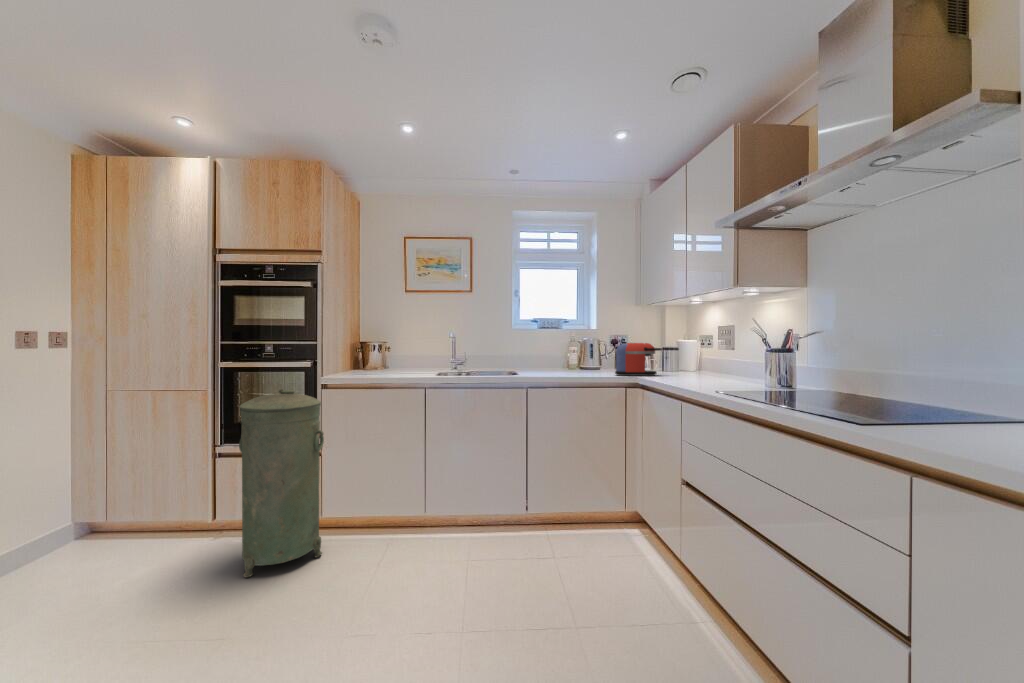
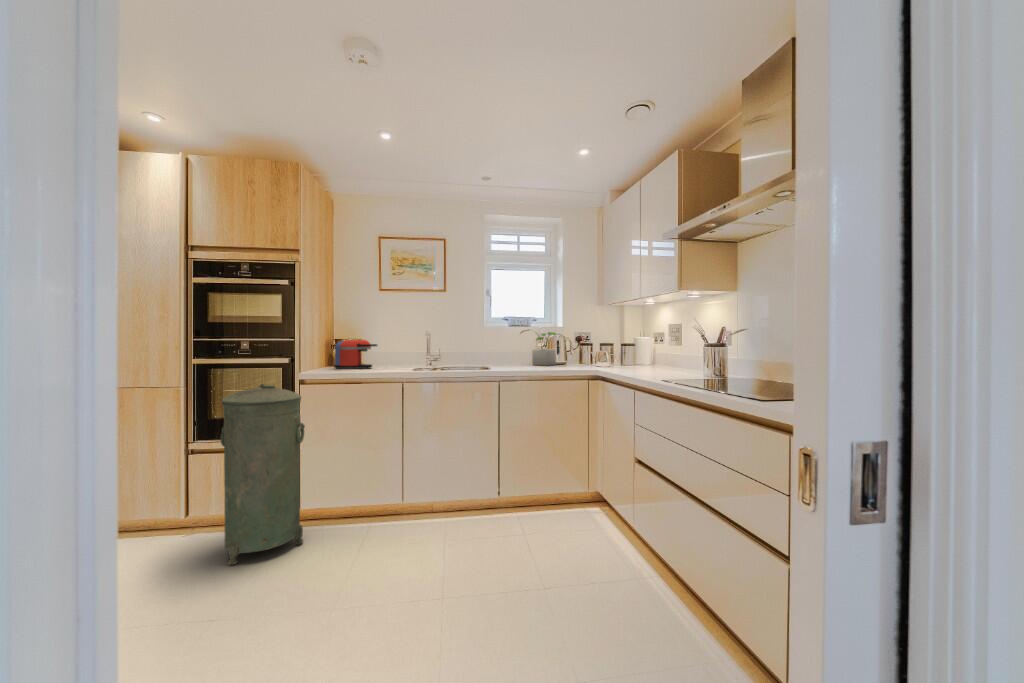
potted plant: none [552,332,599,371] -> present [521,330,556,366]
coffee maker: present [615,343,662,376] -> present [334,340,377,369]

